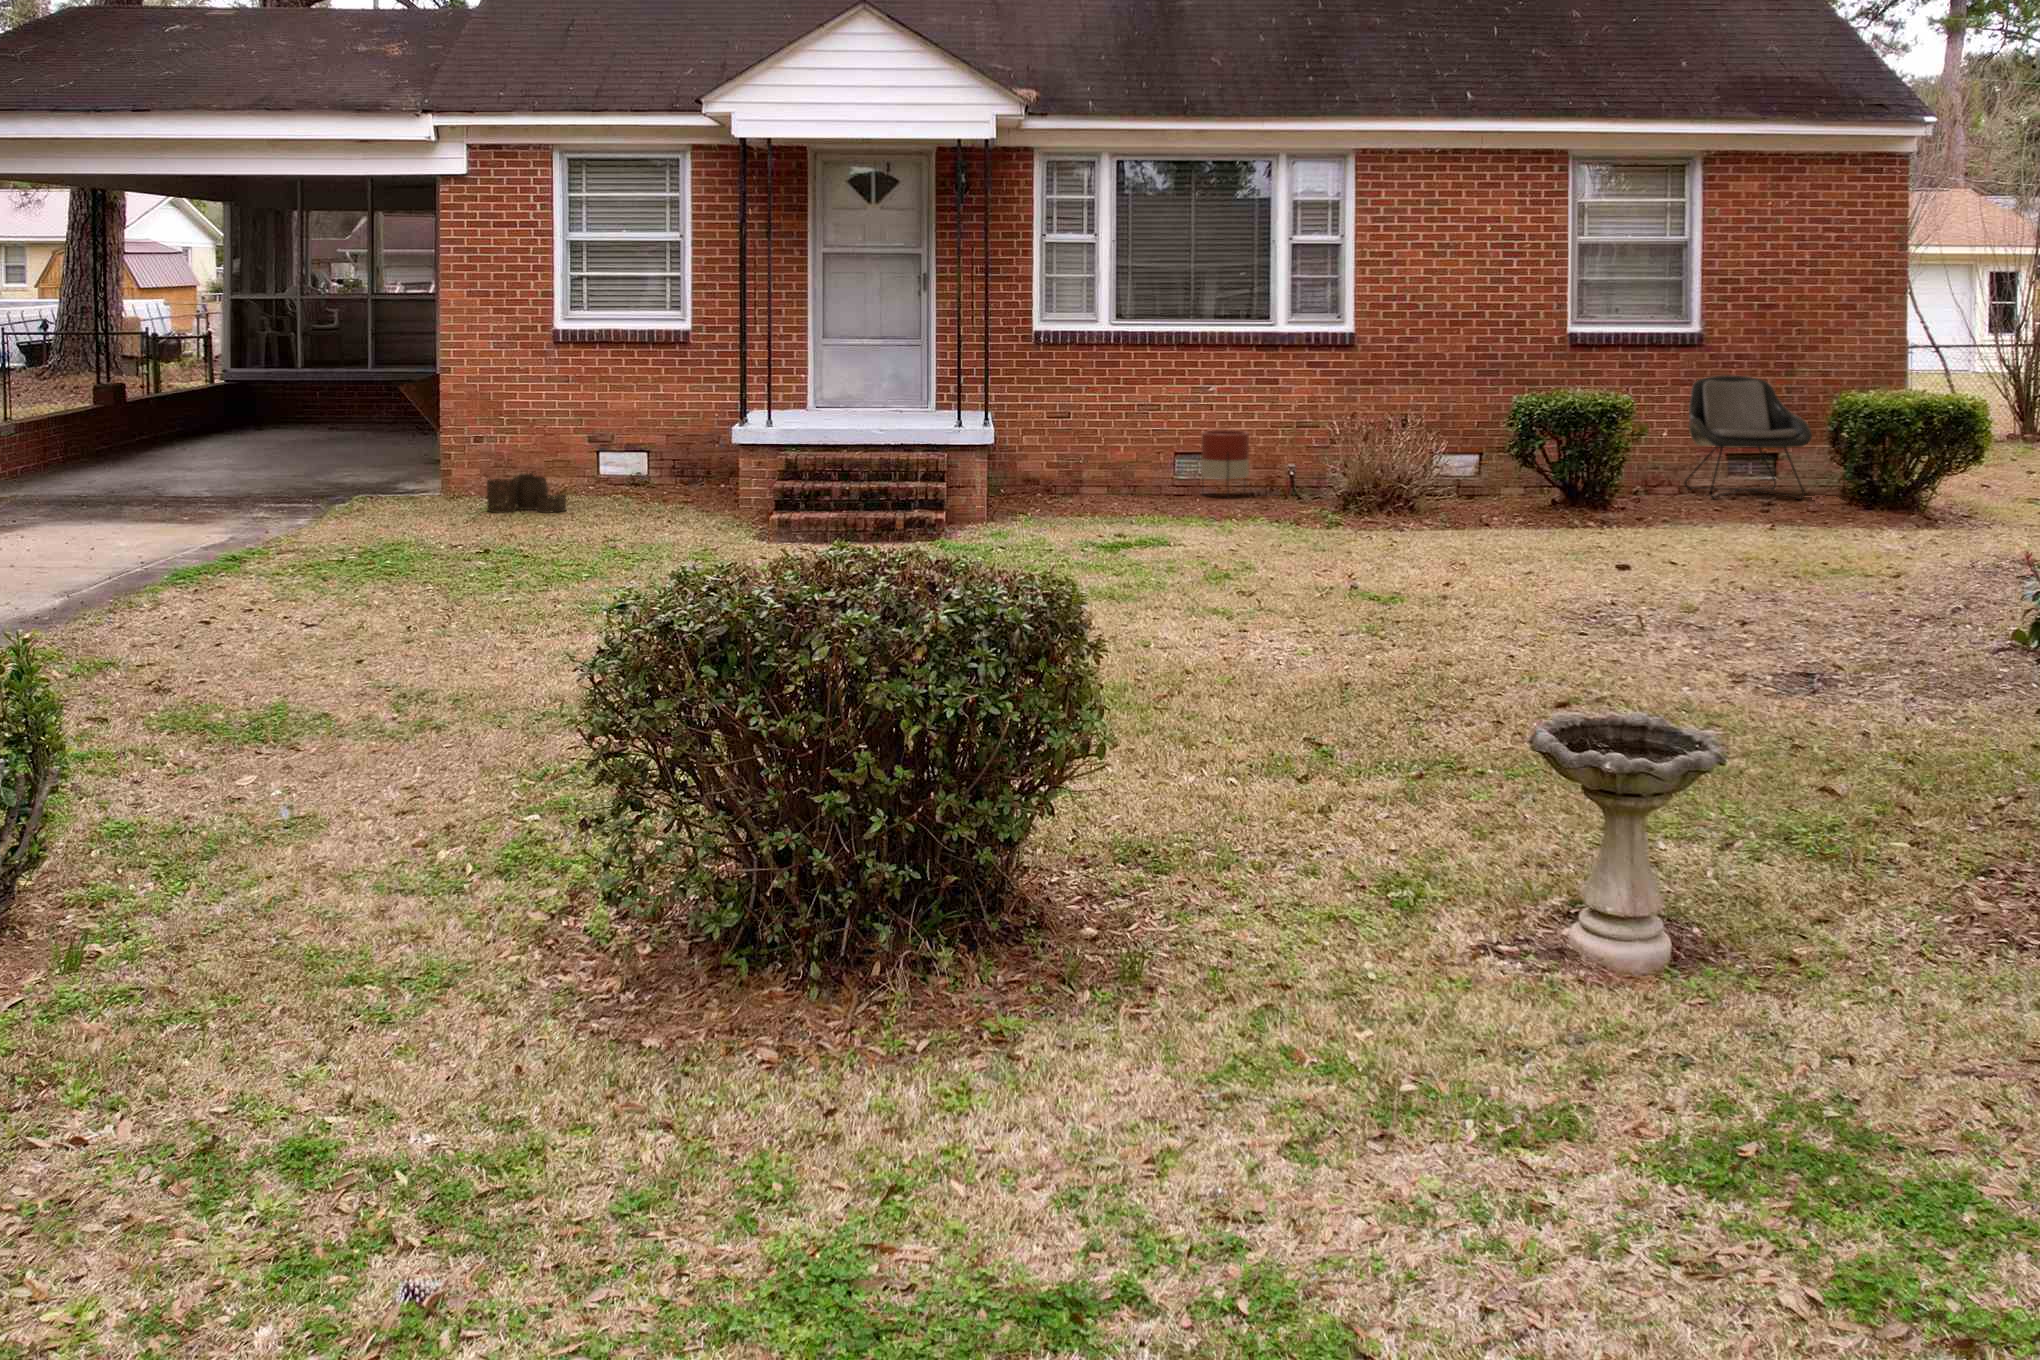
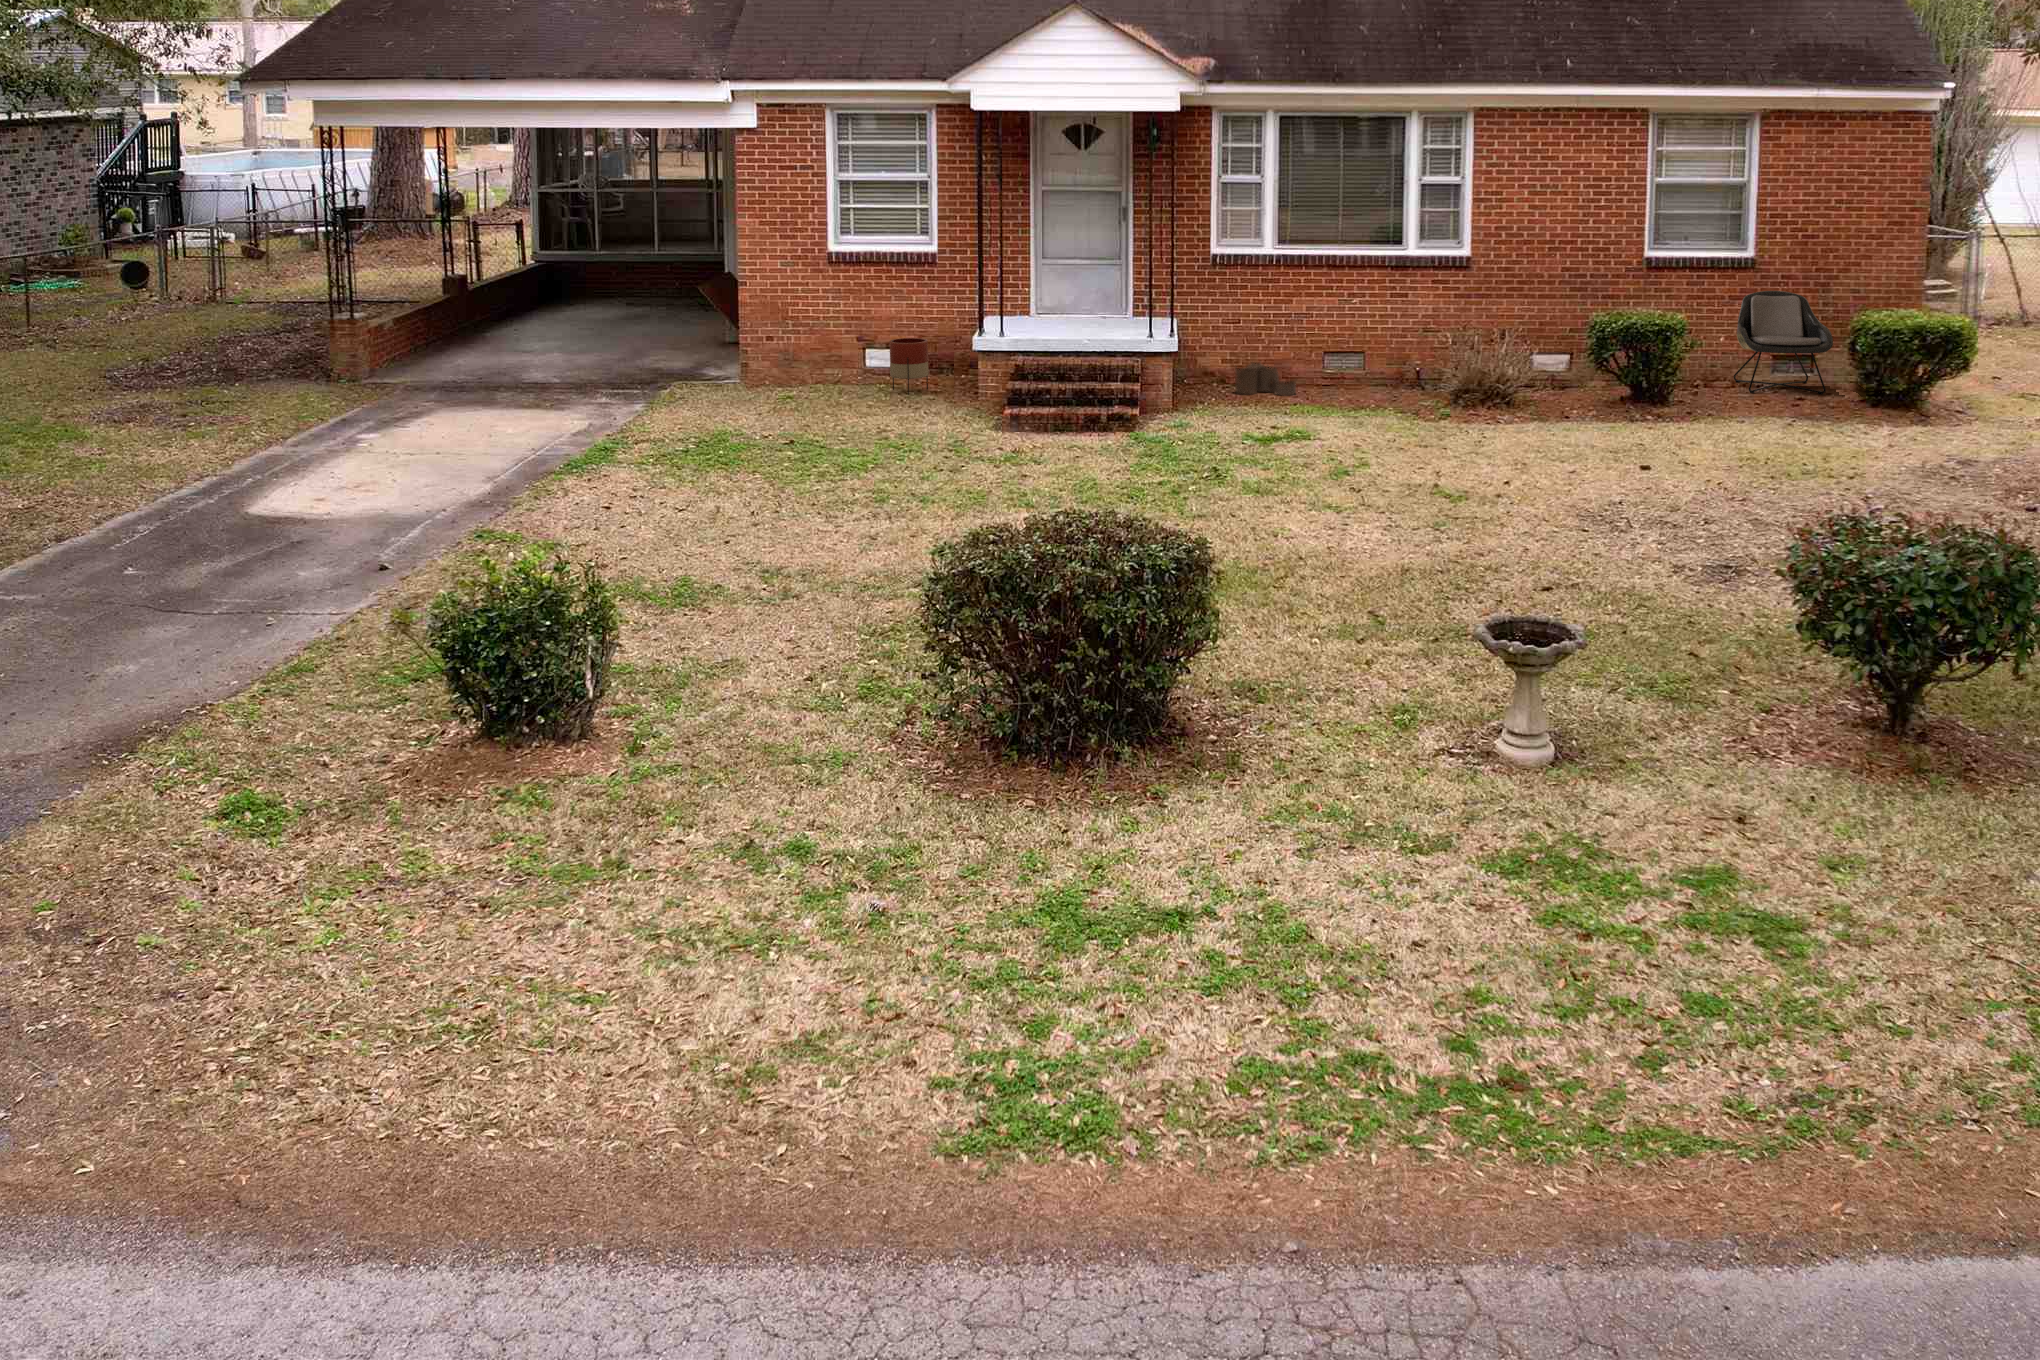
planter: present [1201,430,1249,480] -> present [890,338,929,395]
woven basket: present [487,472,566,513] -> present [1236,362,1296,395]

